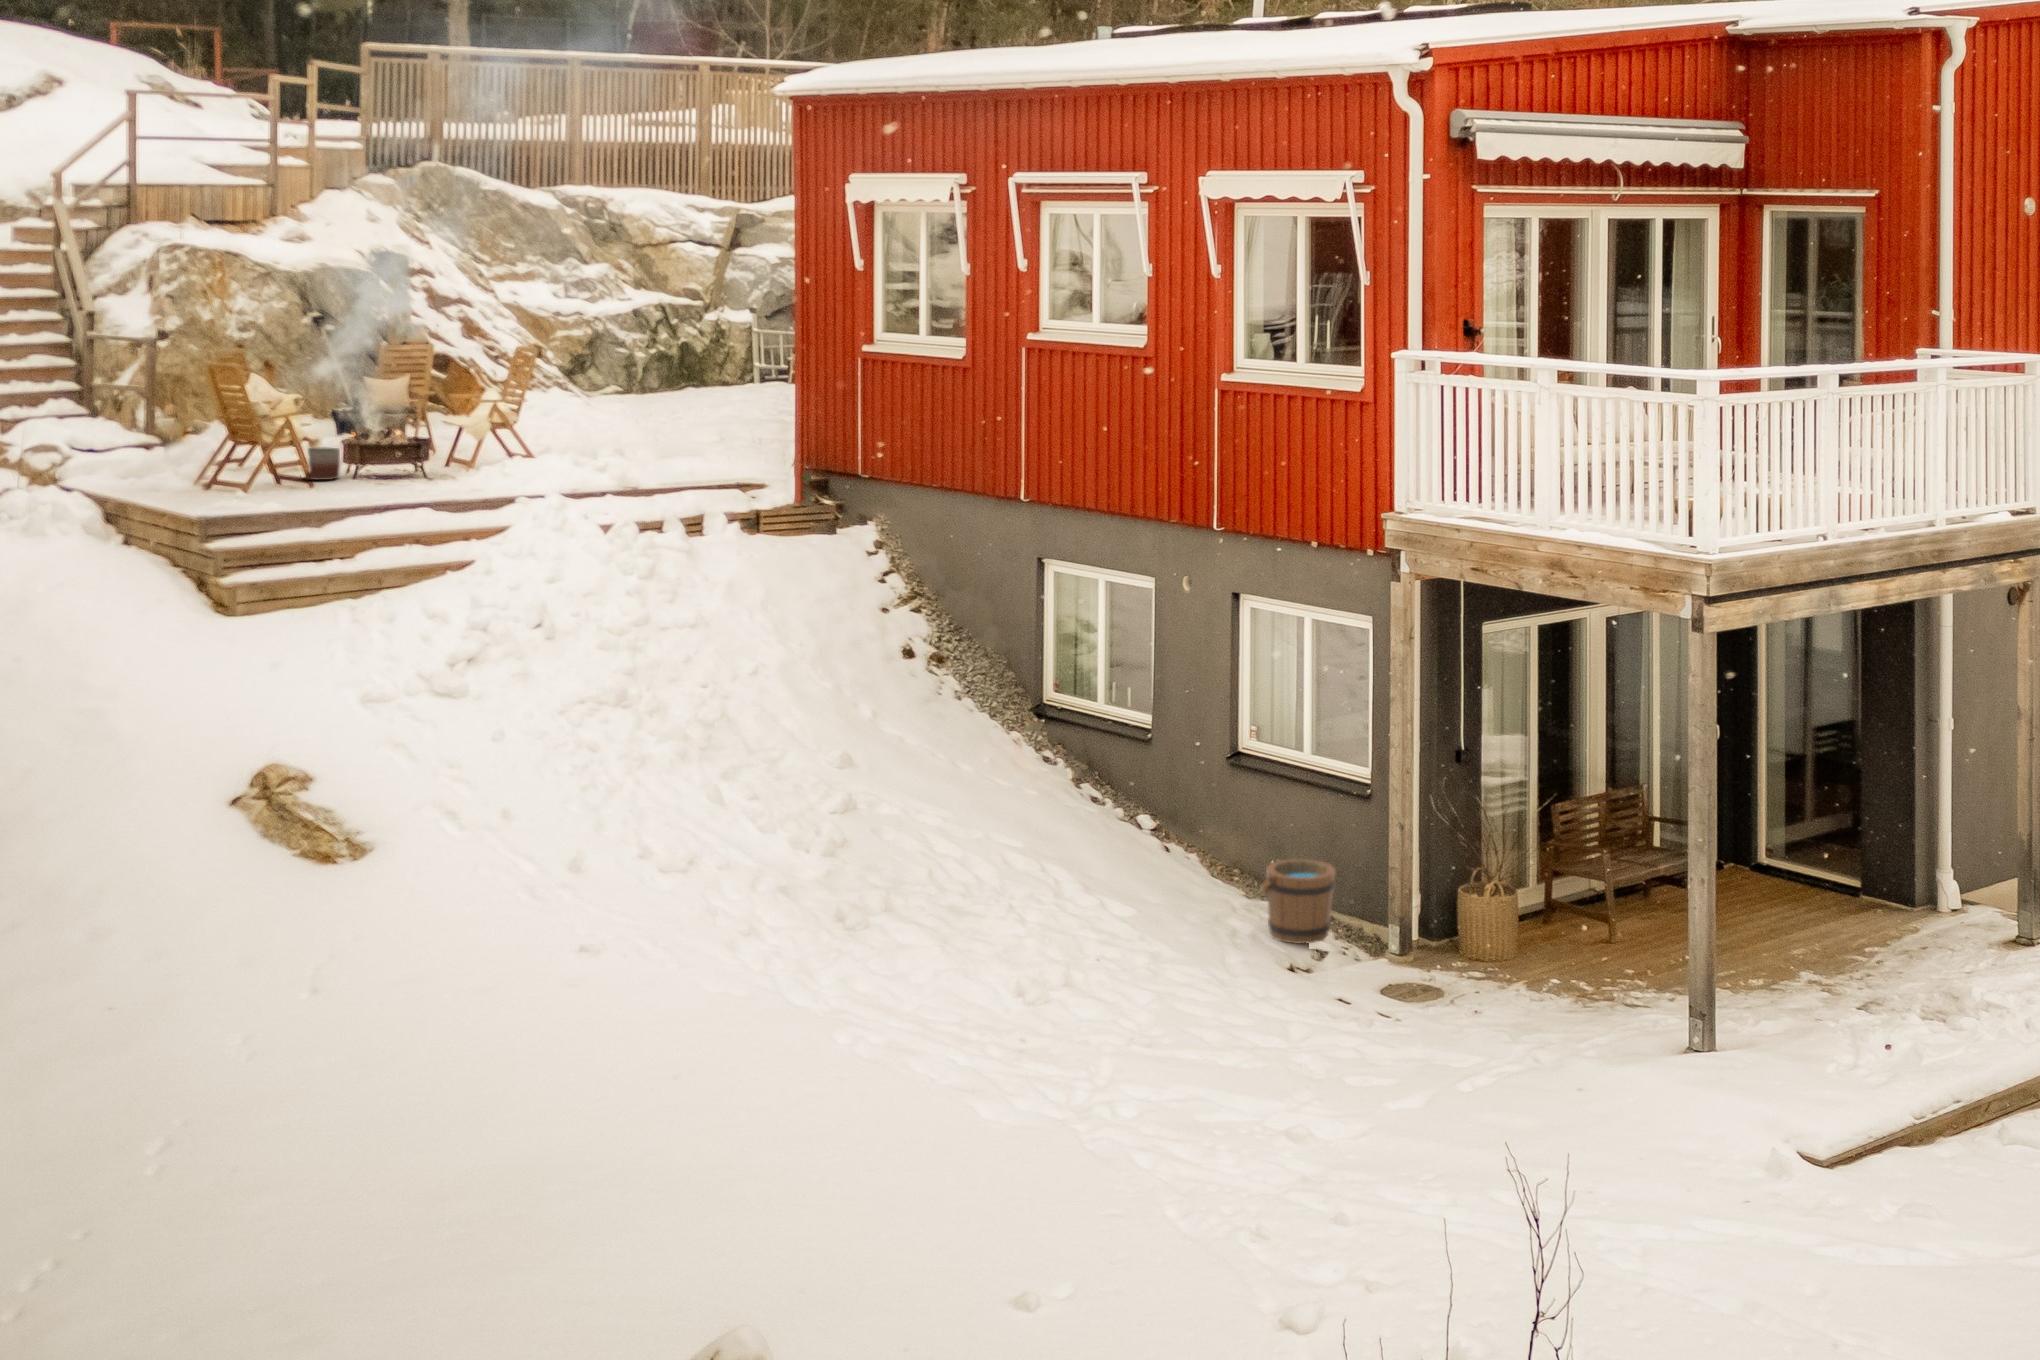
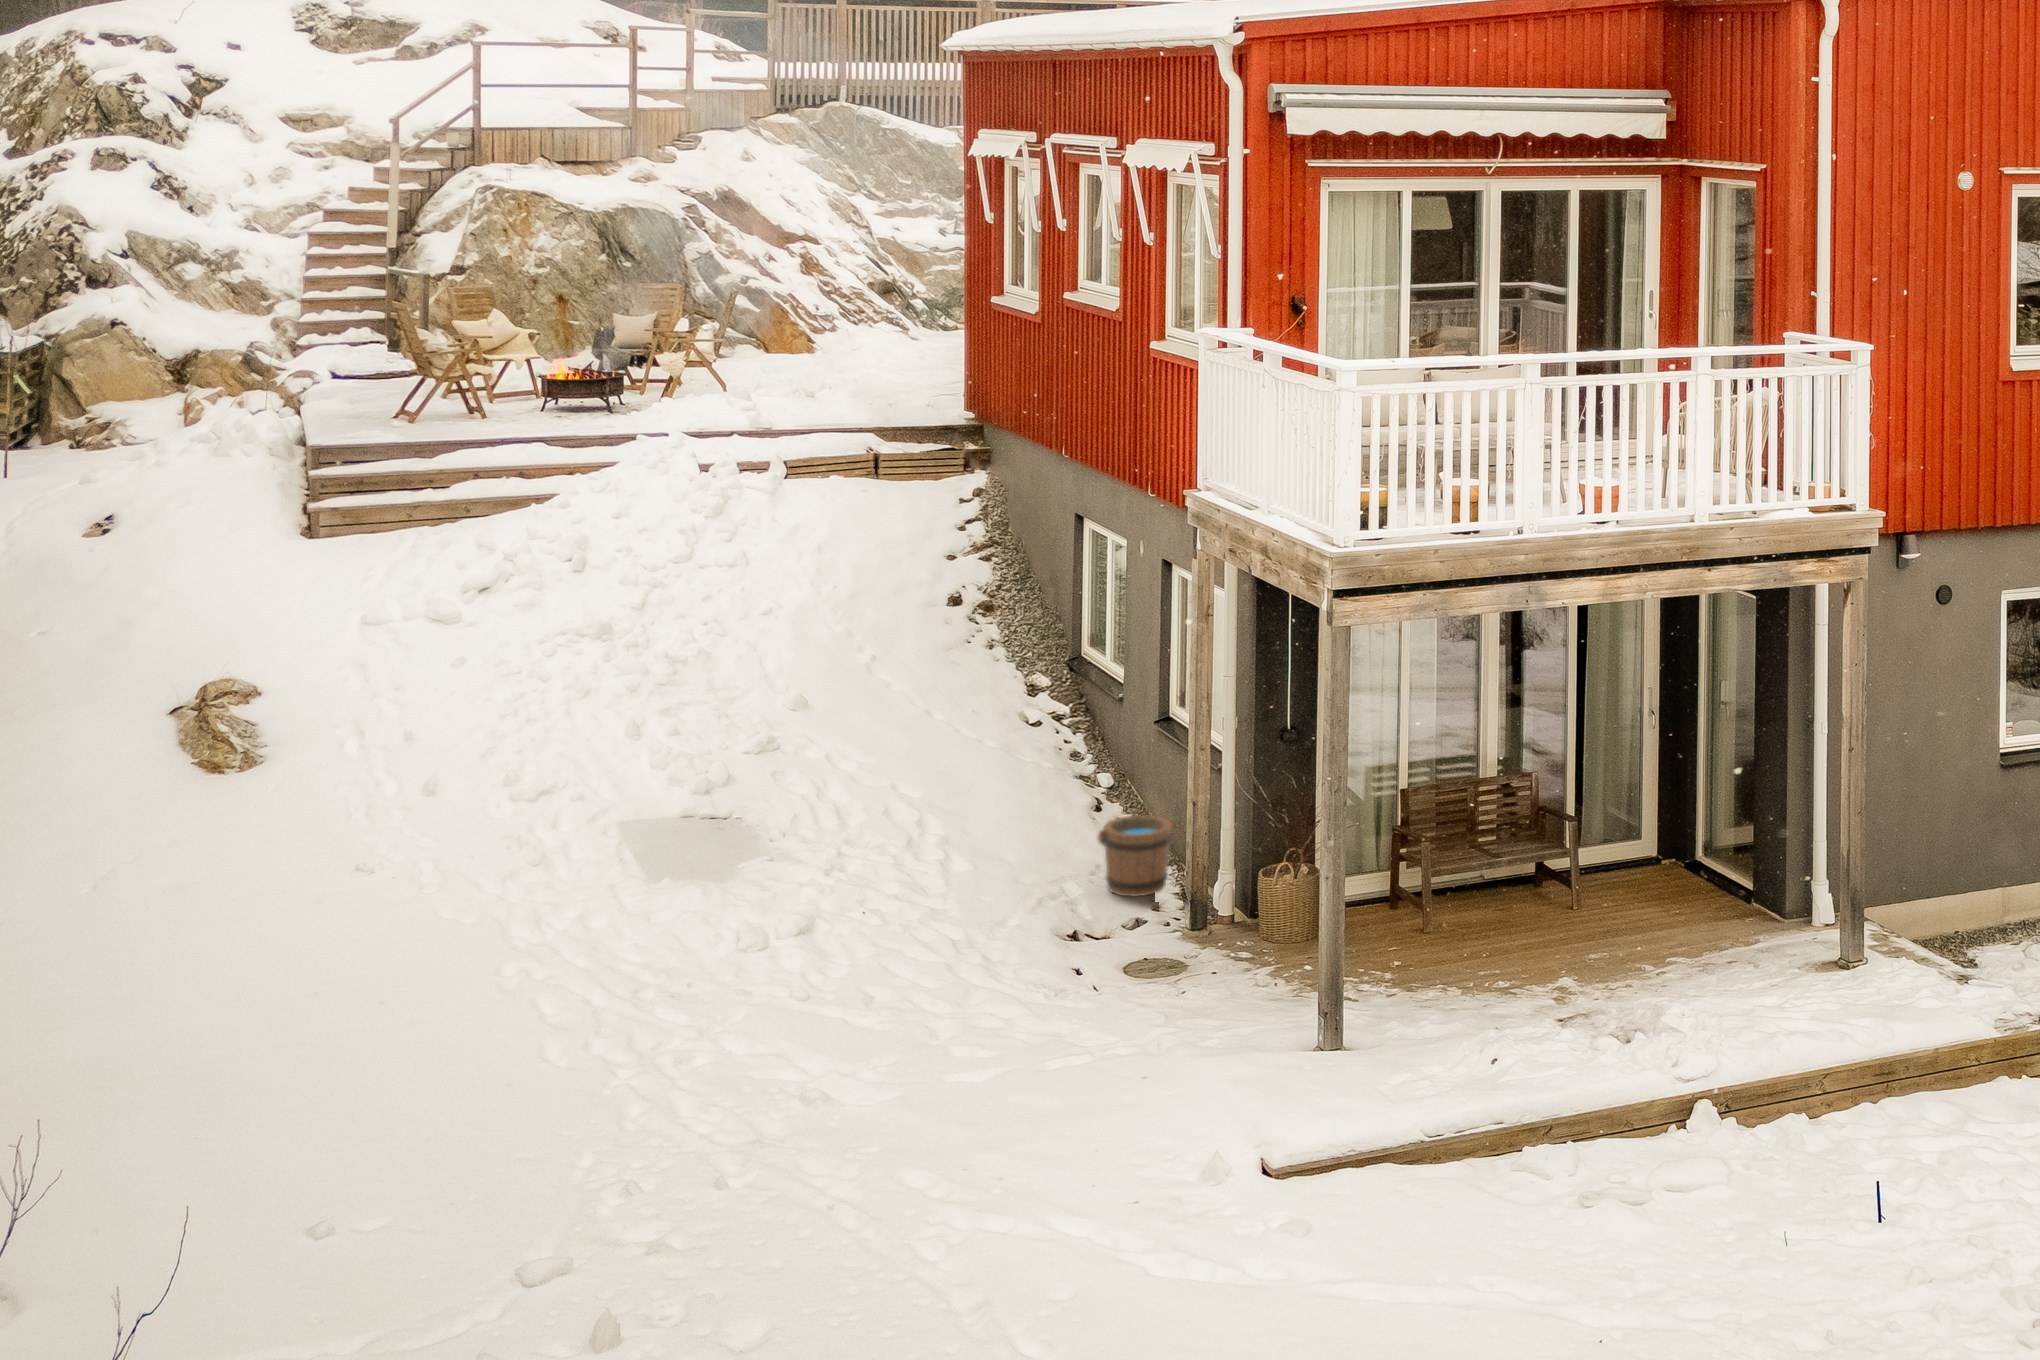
planter: present [305,448,340,480] -> none [493,378,528,408]

